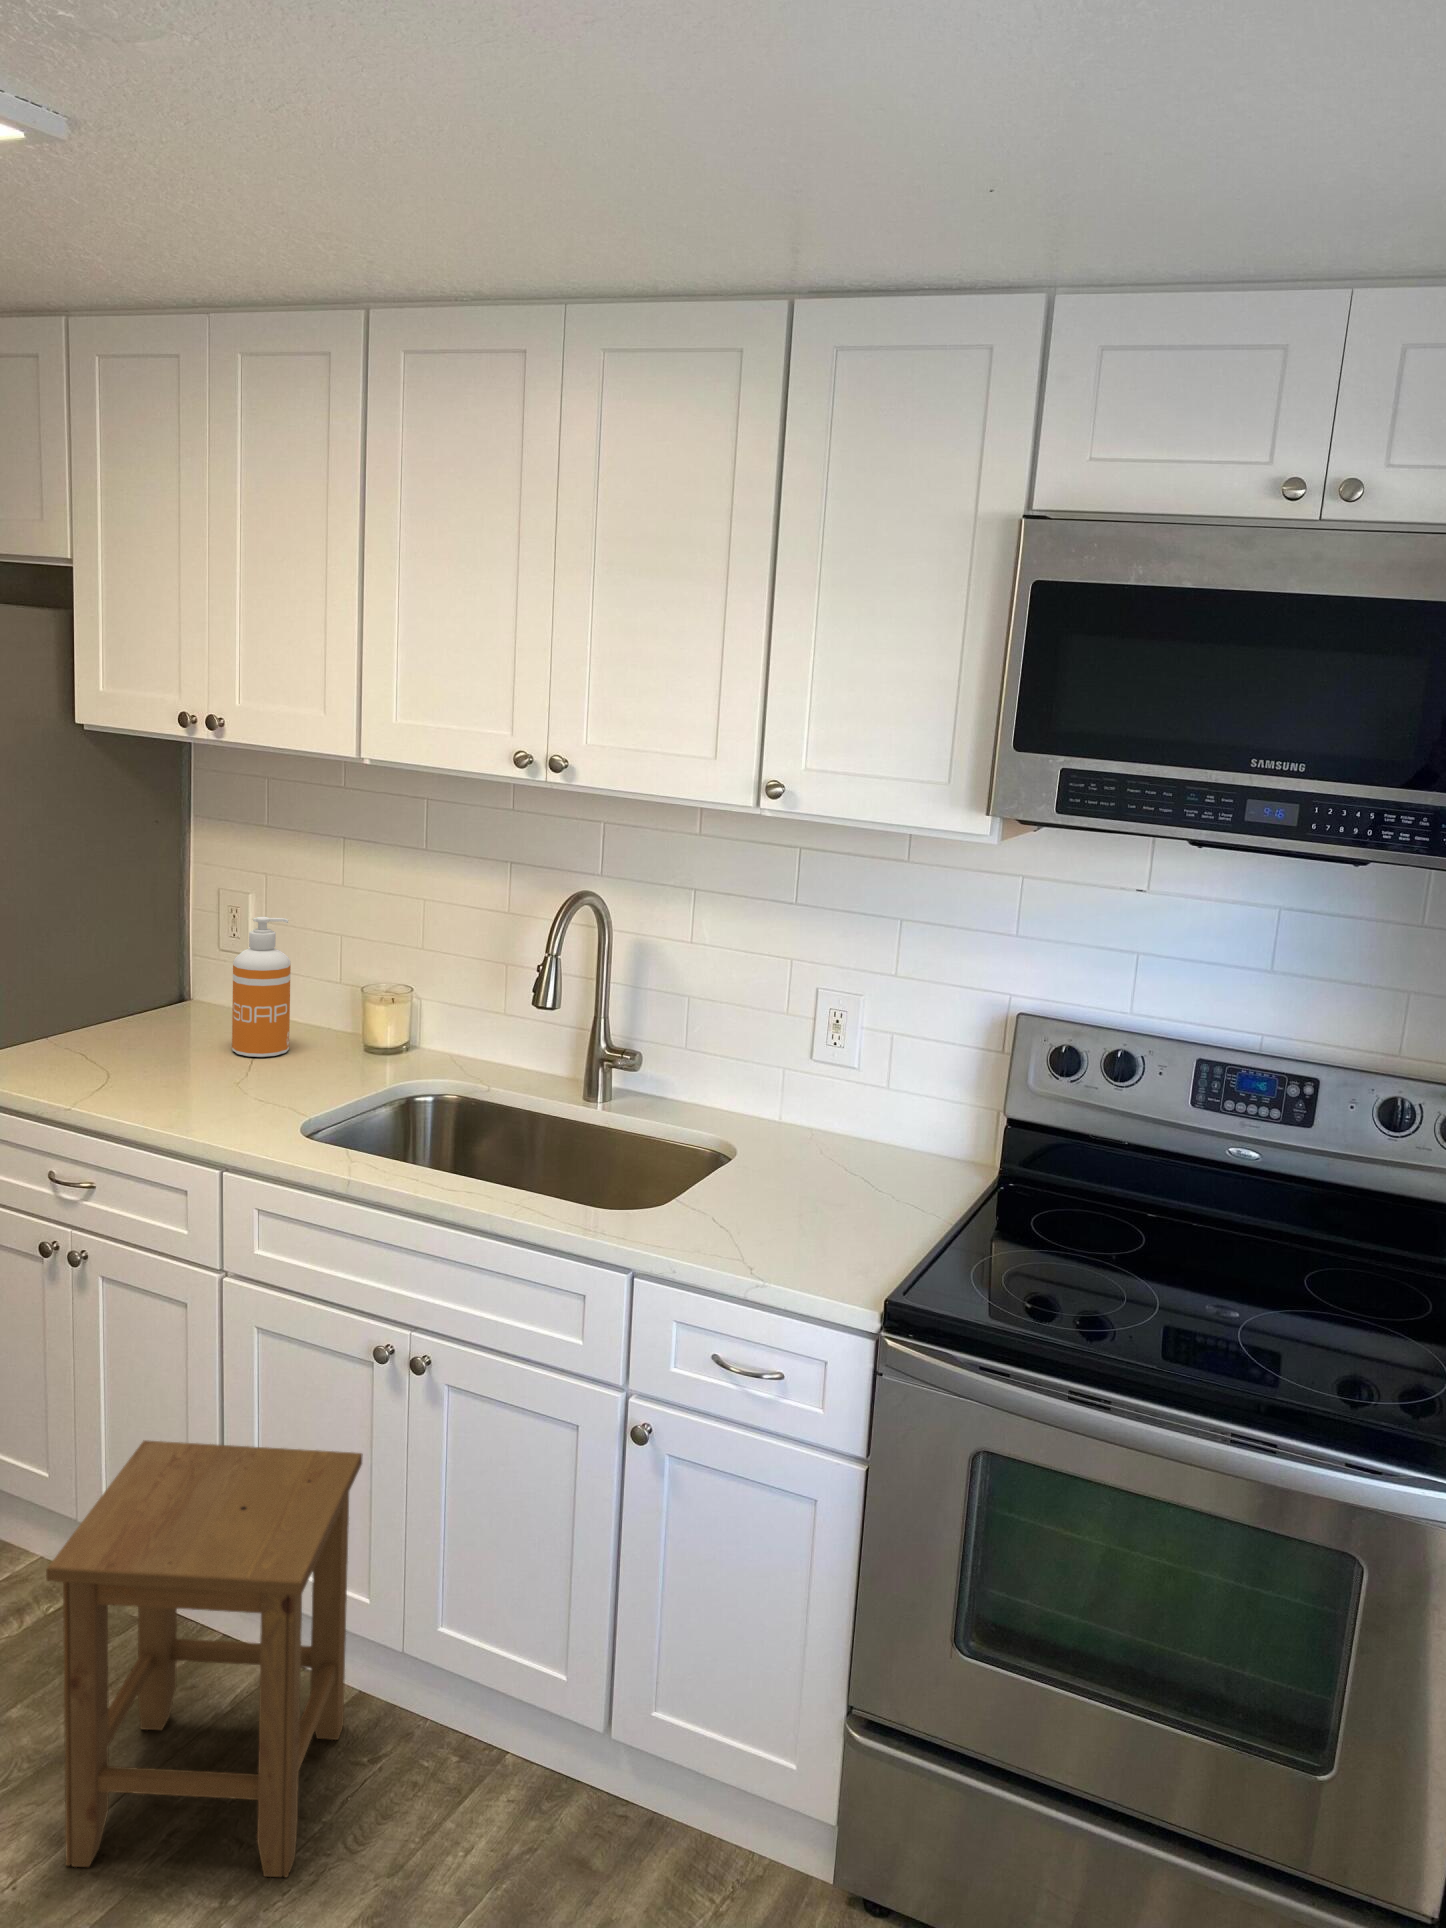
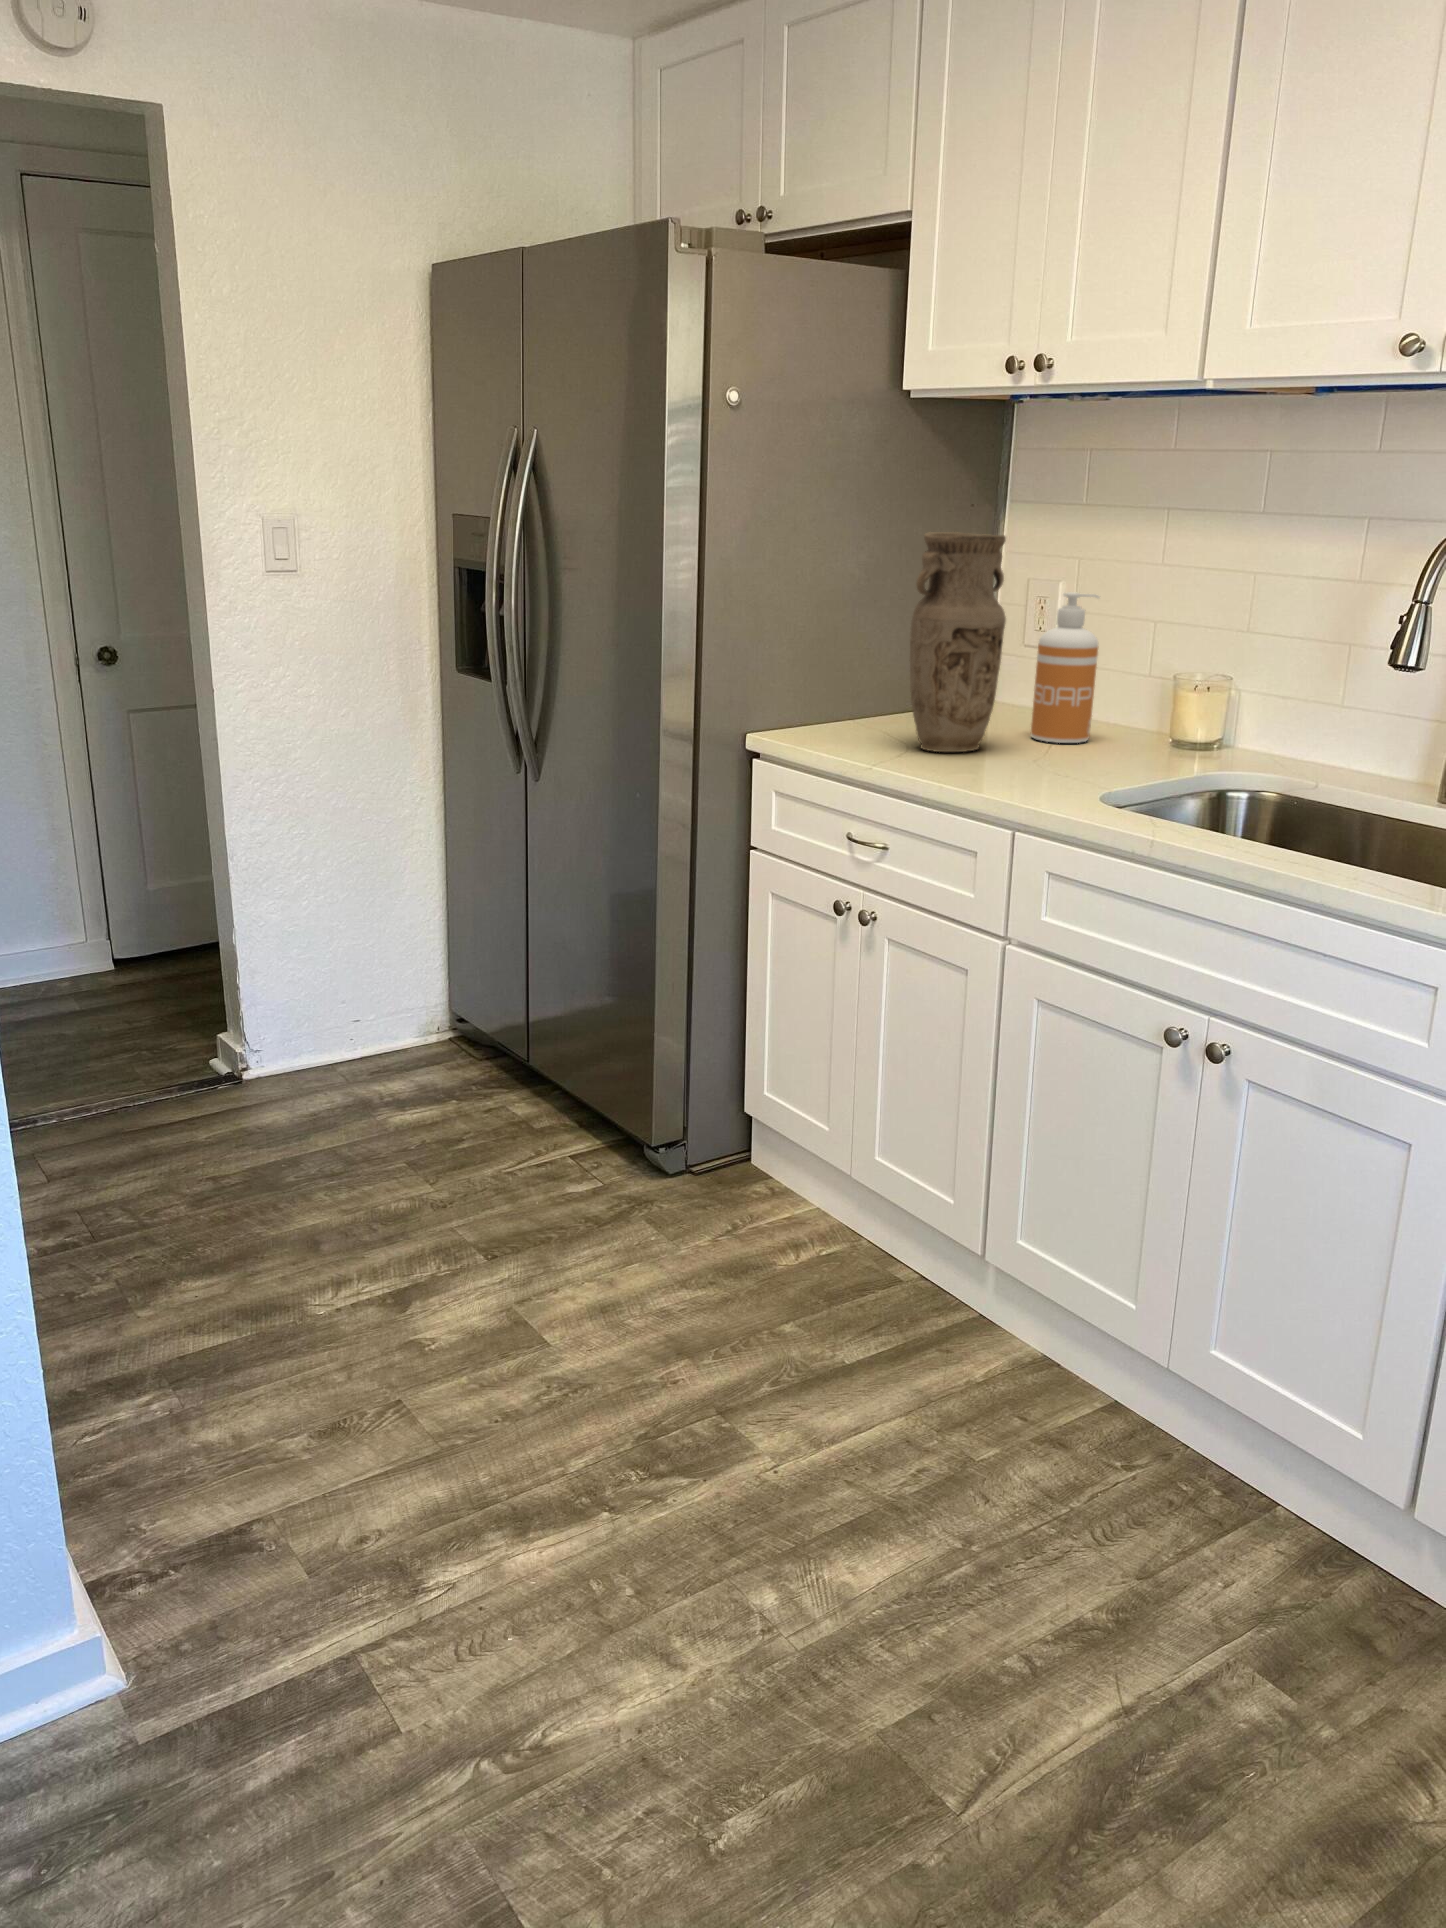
vase: none [103,870,199,1083] -> present [910,532,1006,752]
stool: present [46,1441,363,1877] -> none [821,1092,1141,1547]

